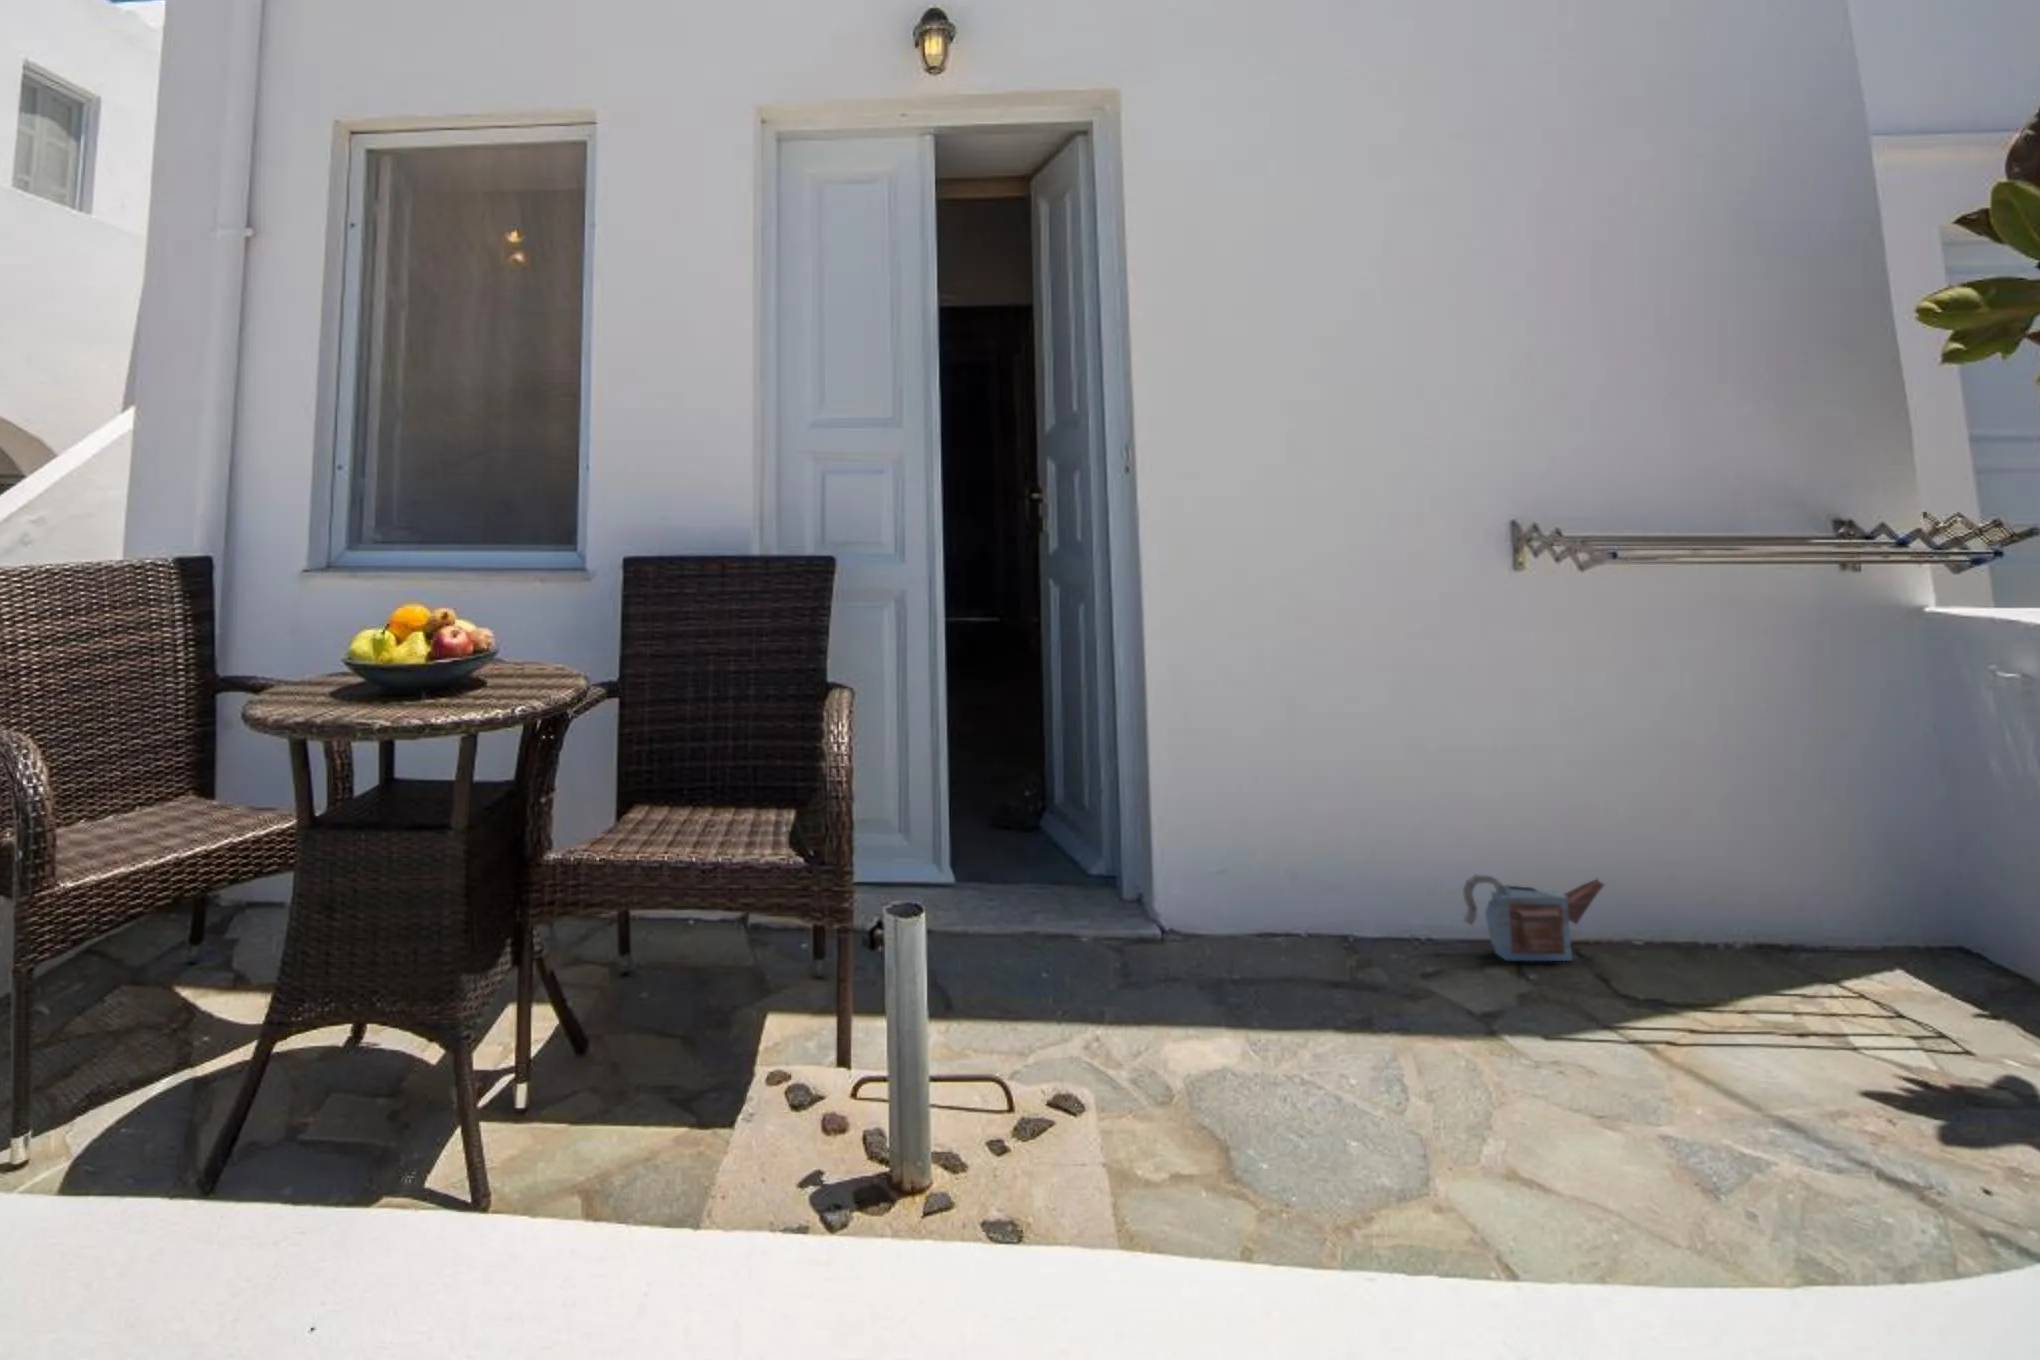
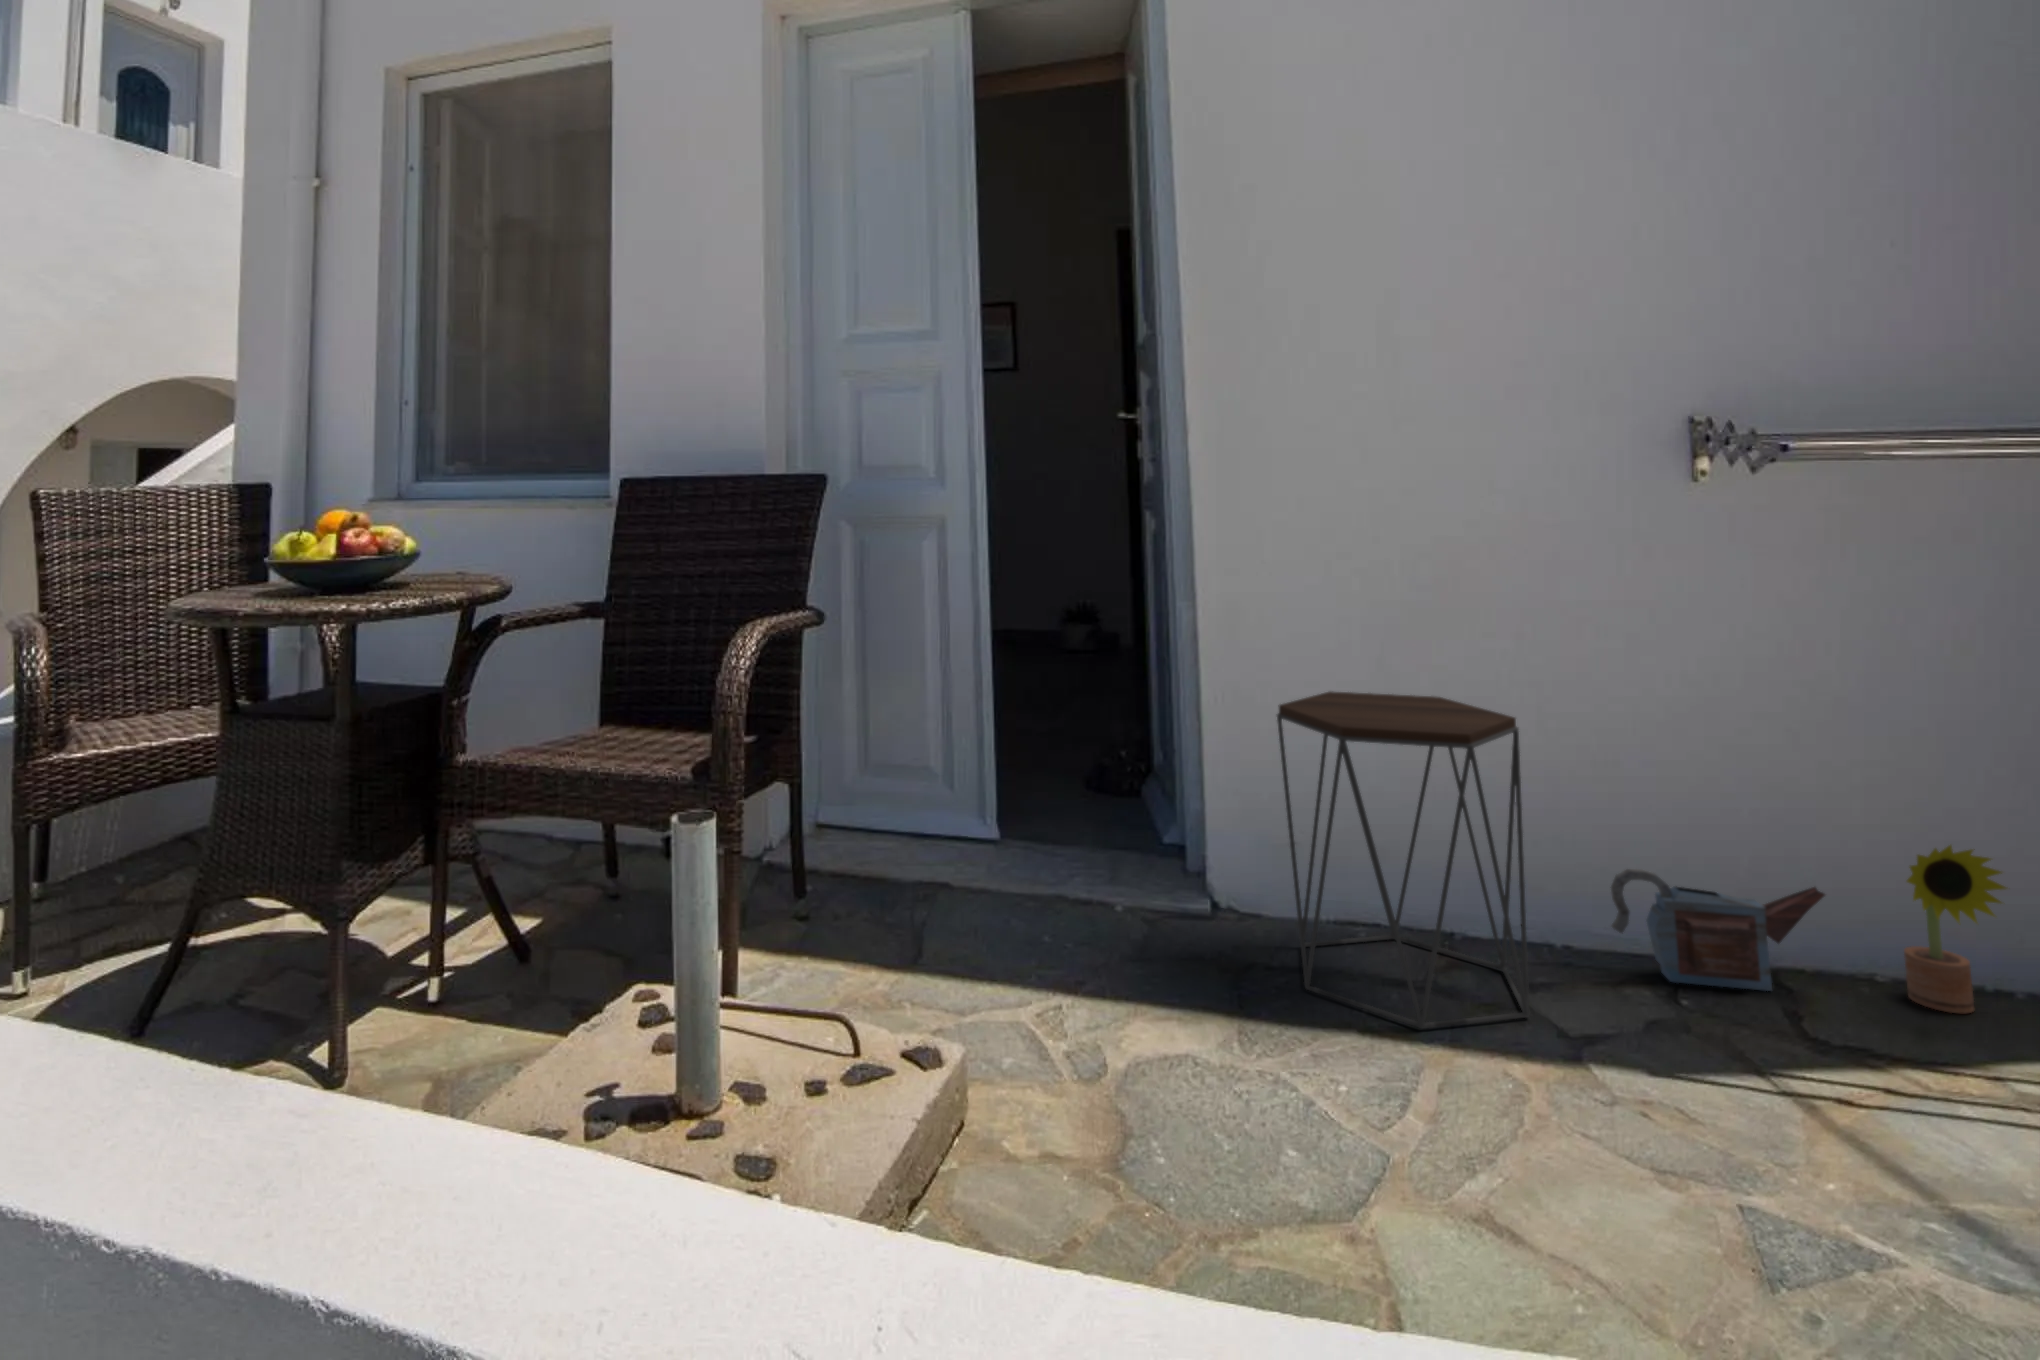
side table: none [1237,743,1439,1022] -> present [1277,691,1530,1028]
decorative plant: none [1649,842,1724,965] -> present [1904,845,2006,1014]

